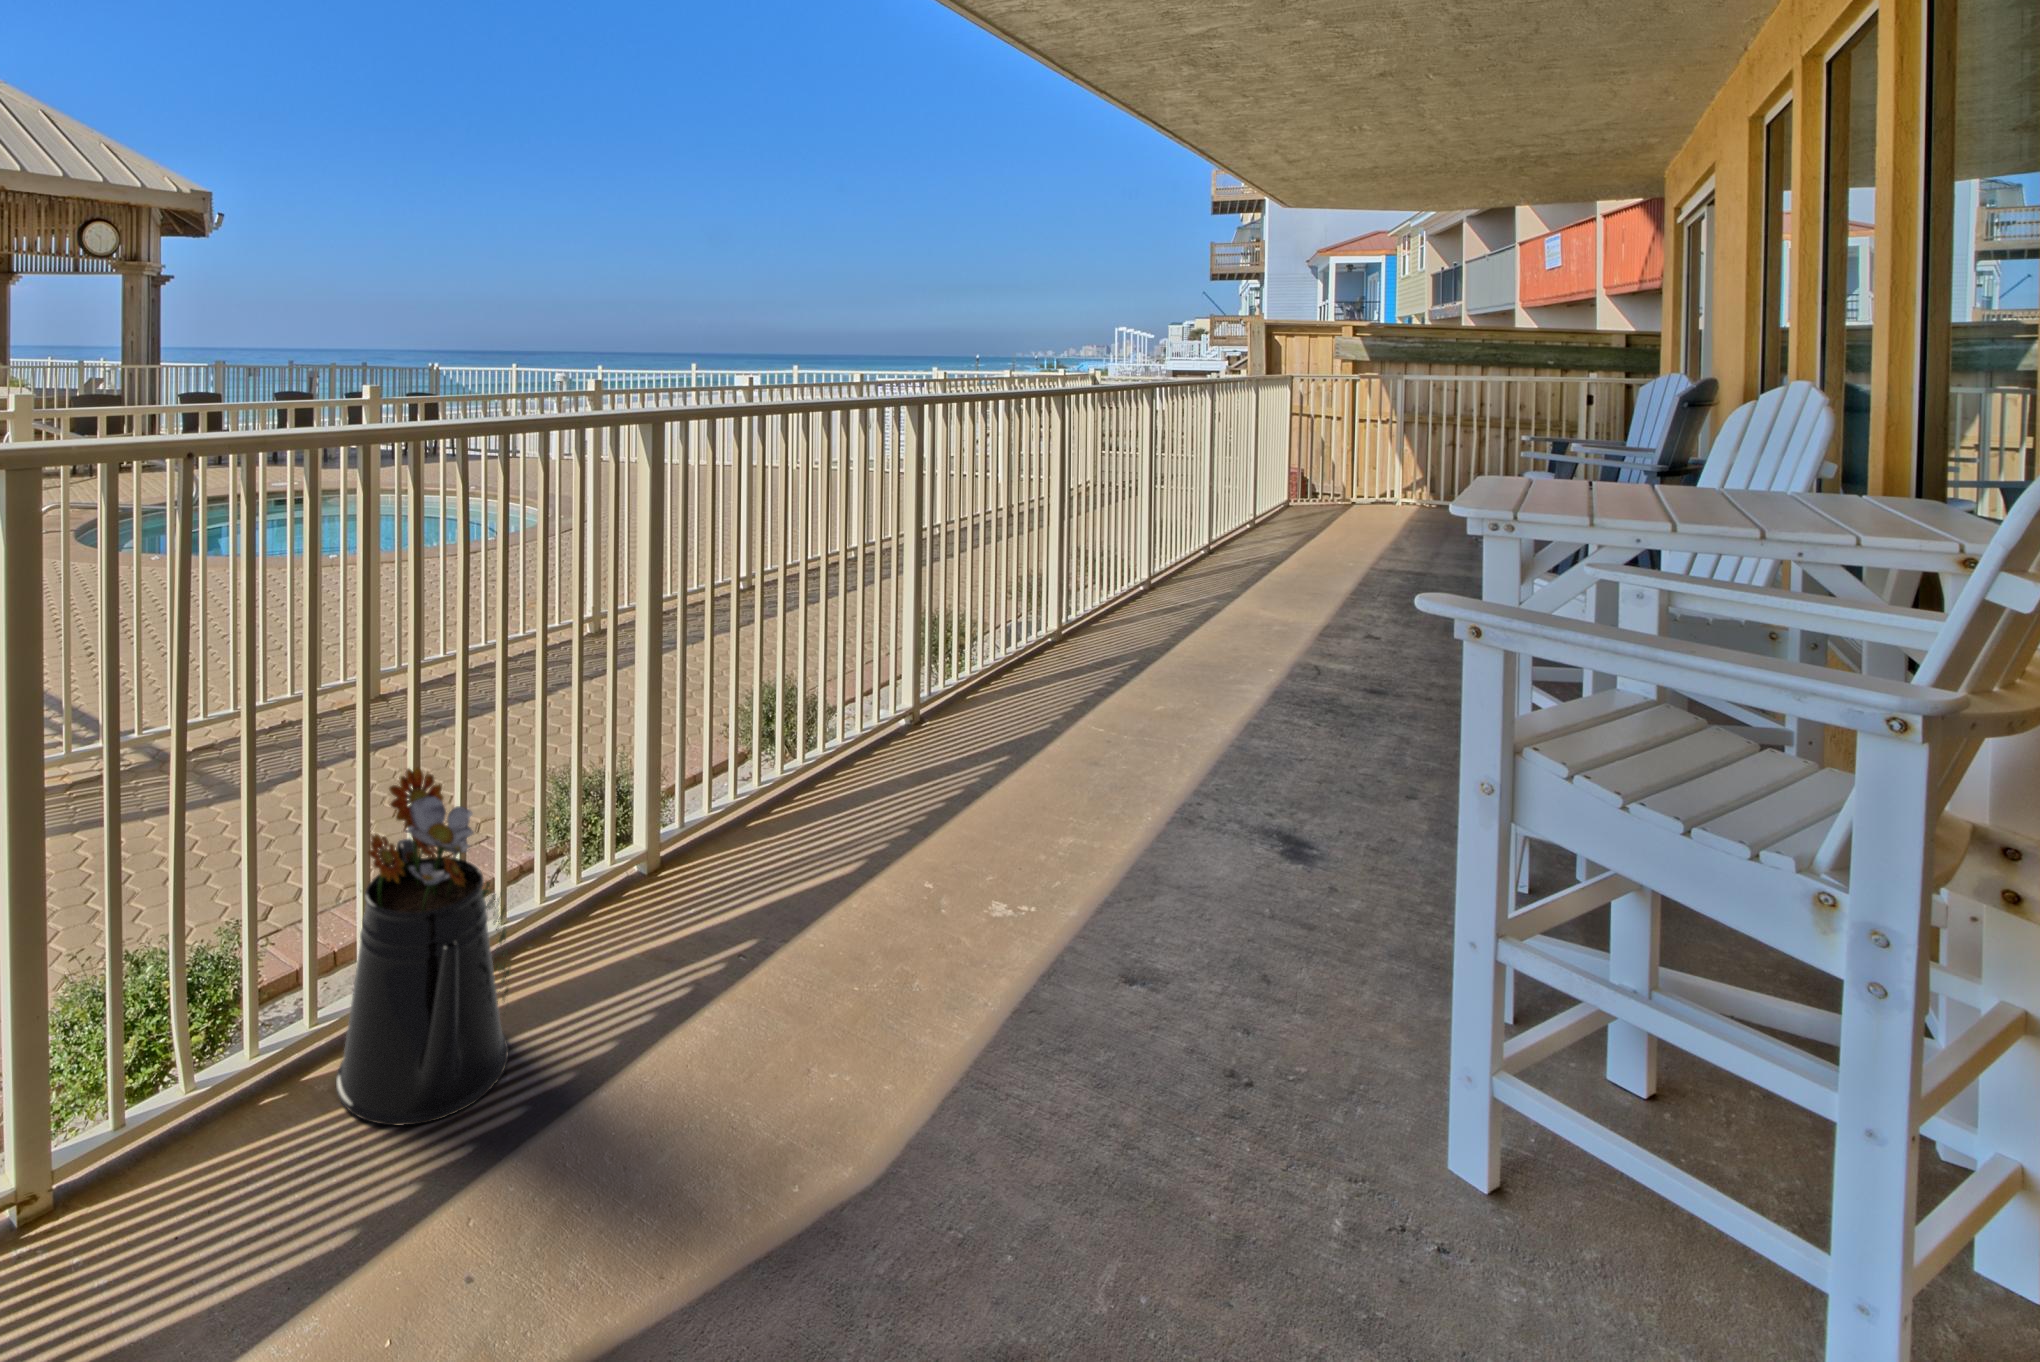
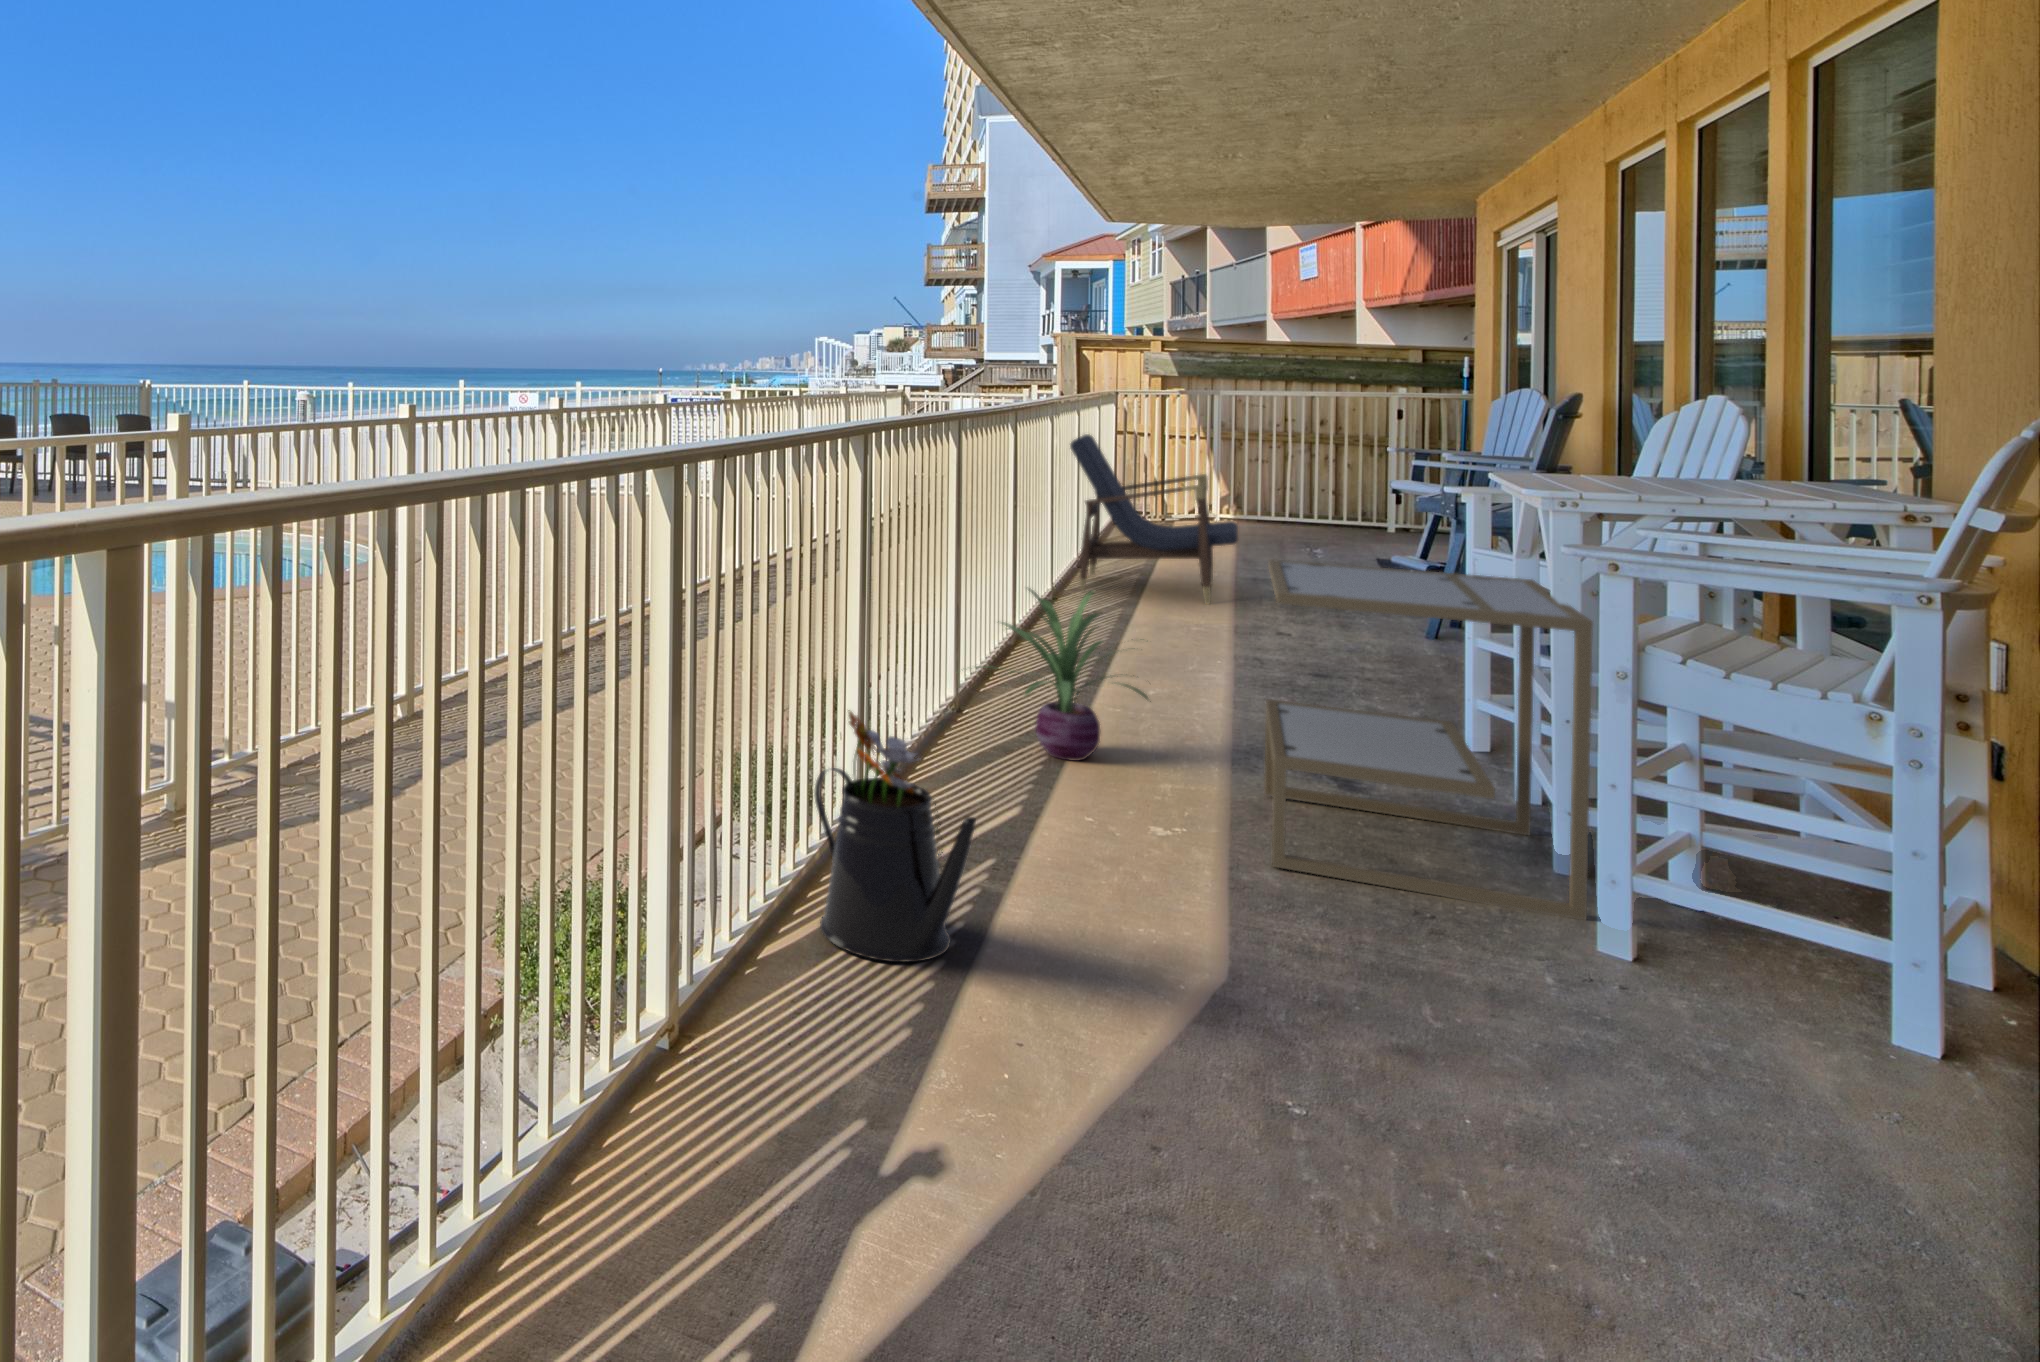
lounge chair: none [1165,417,1354,599] -> present [1070,434,1238,604]
side table: none [1045,574,1464,1138] -> present [1264,559,1593,920]
decorative plant: none [834,592,1057,799] -> present [971,589,1151,761]

